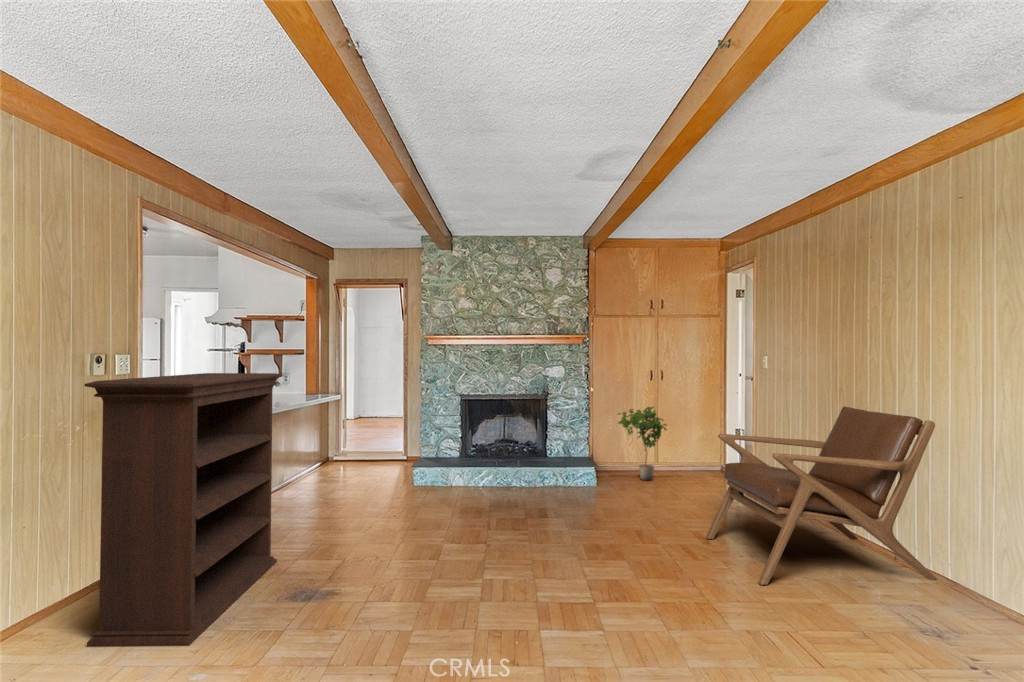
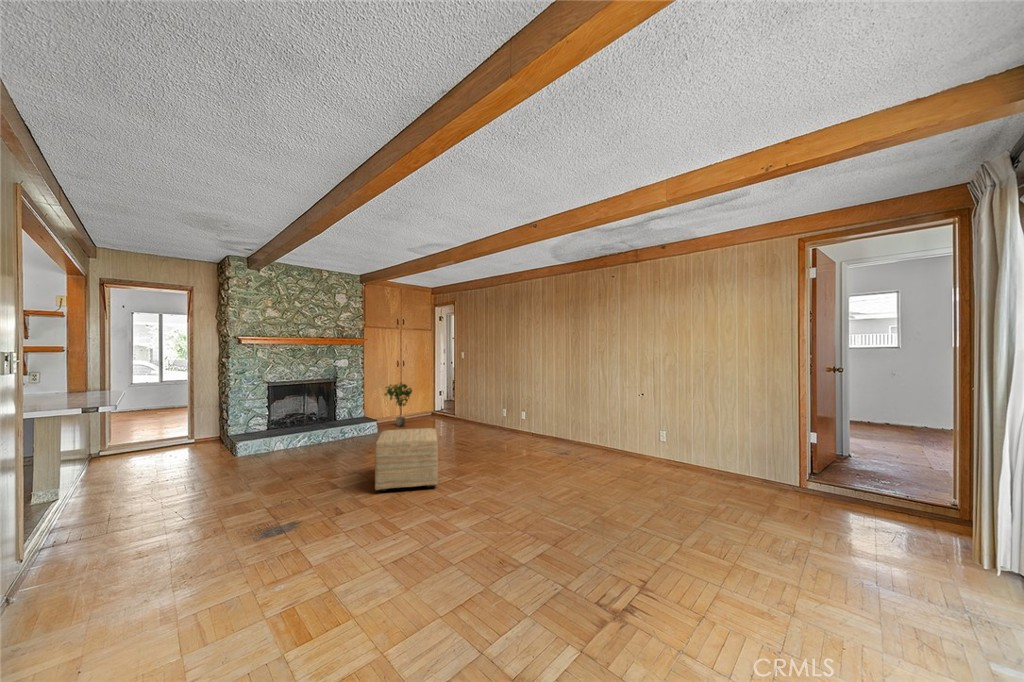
bookshelf: present [85,373,282,646] -> none [126,364,260,627]
lounge chair: present [706,406,938,585] -> none [471,373,563,455]
ottoman: none [446,484,572,596] -> present [375,428,438,491]

